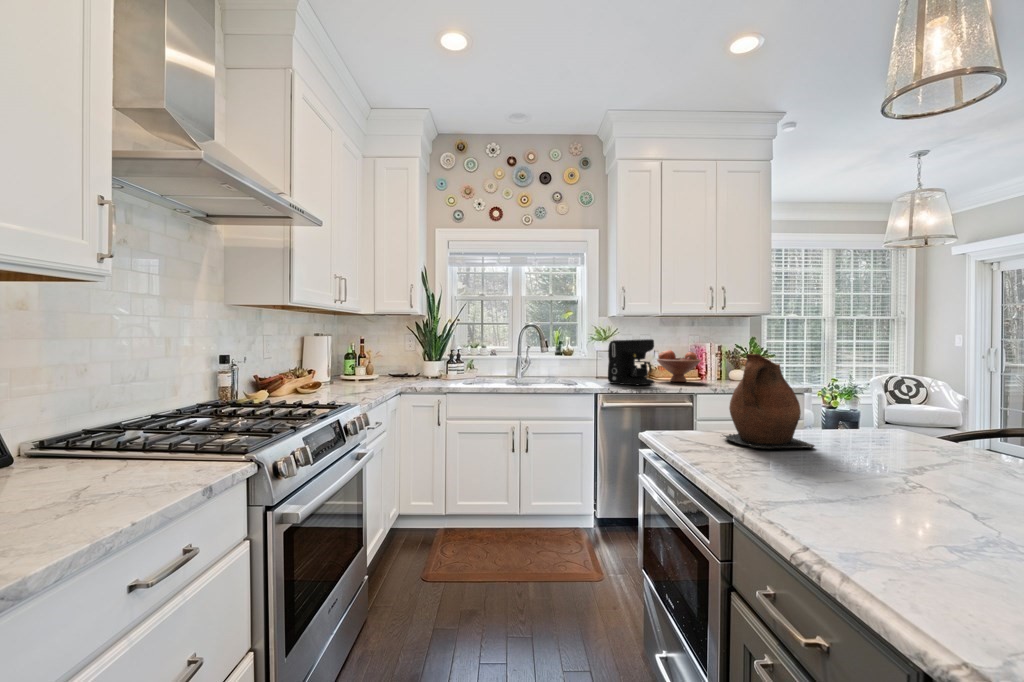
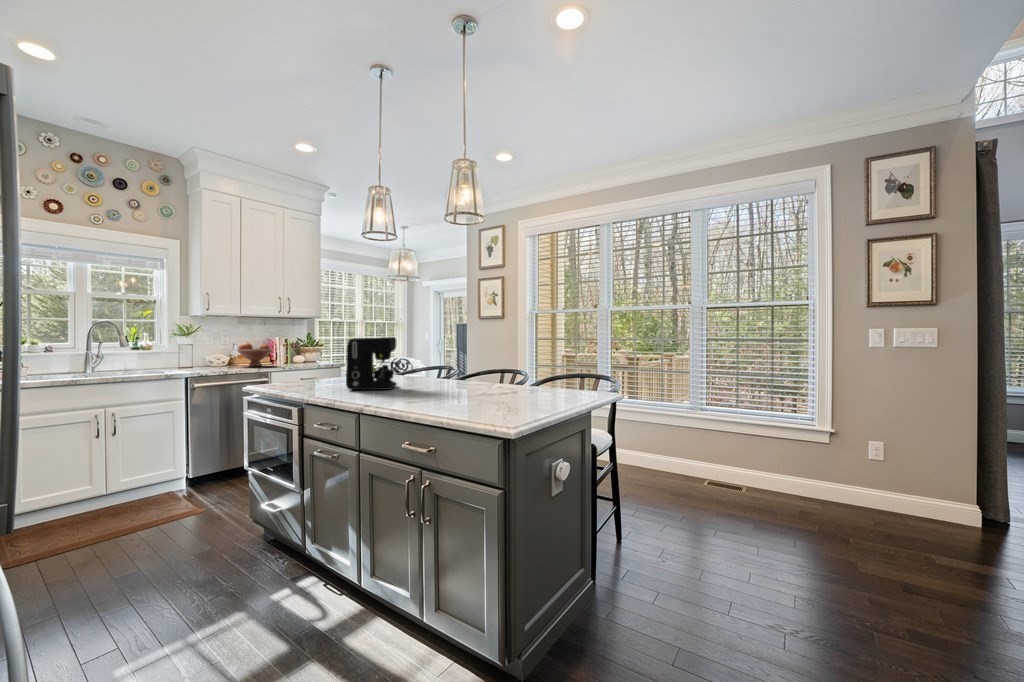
coffee maker: present [608,339,654,385] -> present [346,337,399,390]
ceramic pitcher: present [723,354,815,448] -> none [295,341,343,388]

